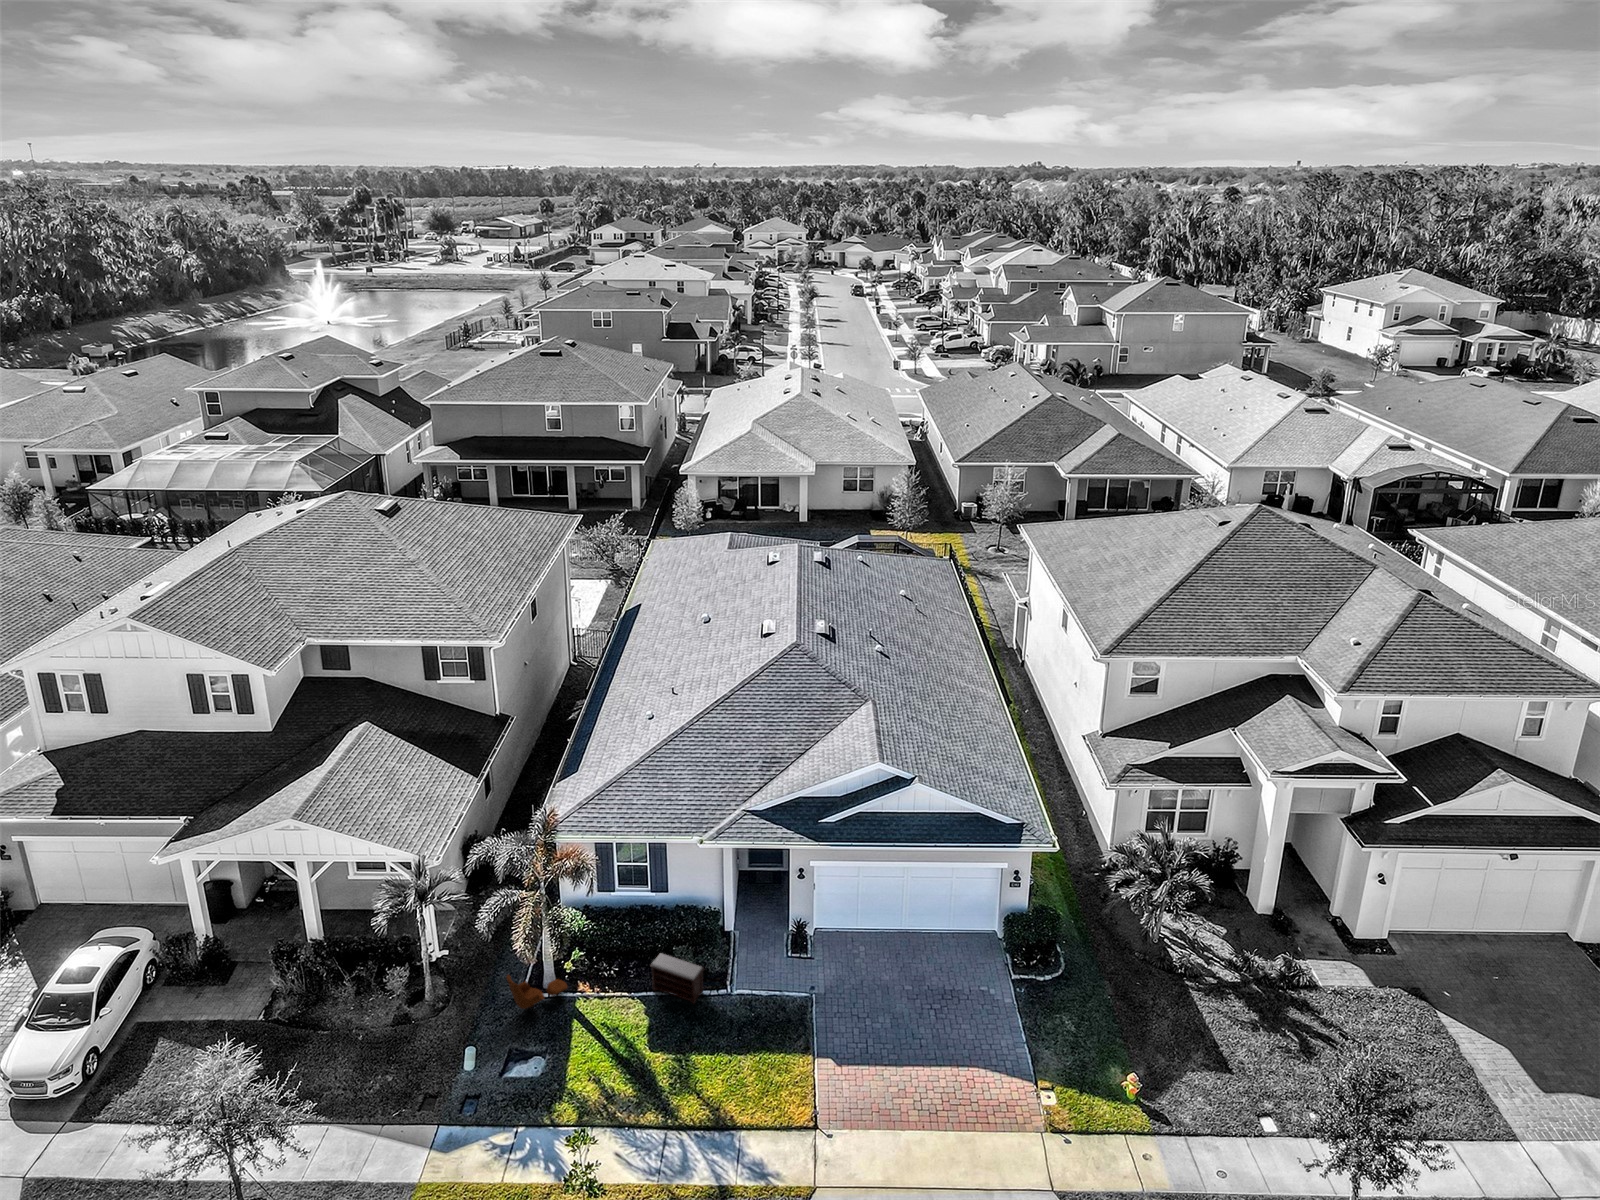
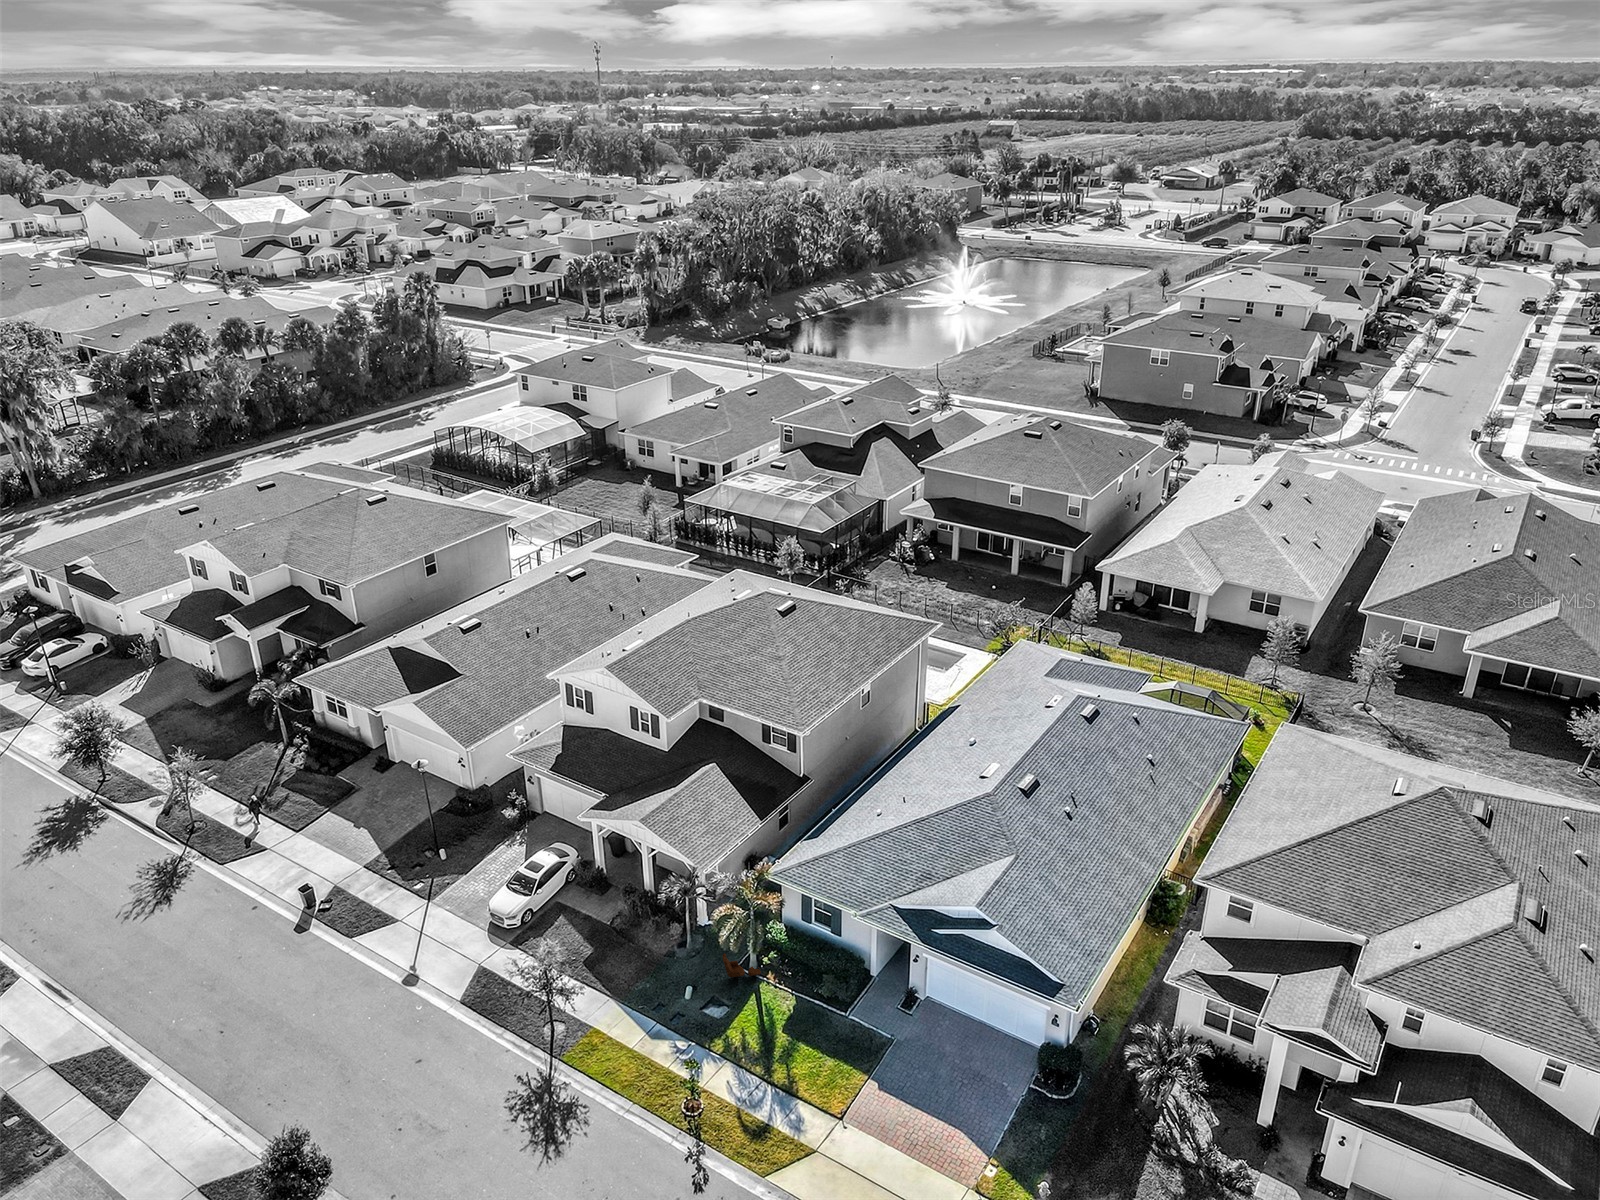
bench: present [650,953,704,1004] -> none [806,975,835,1015]

